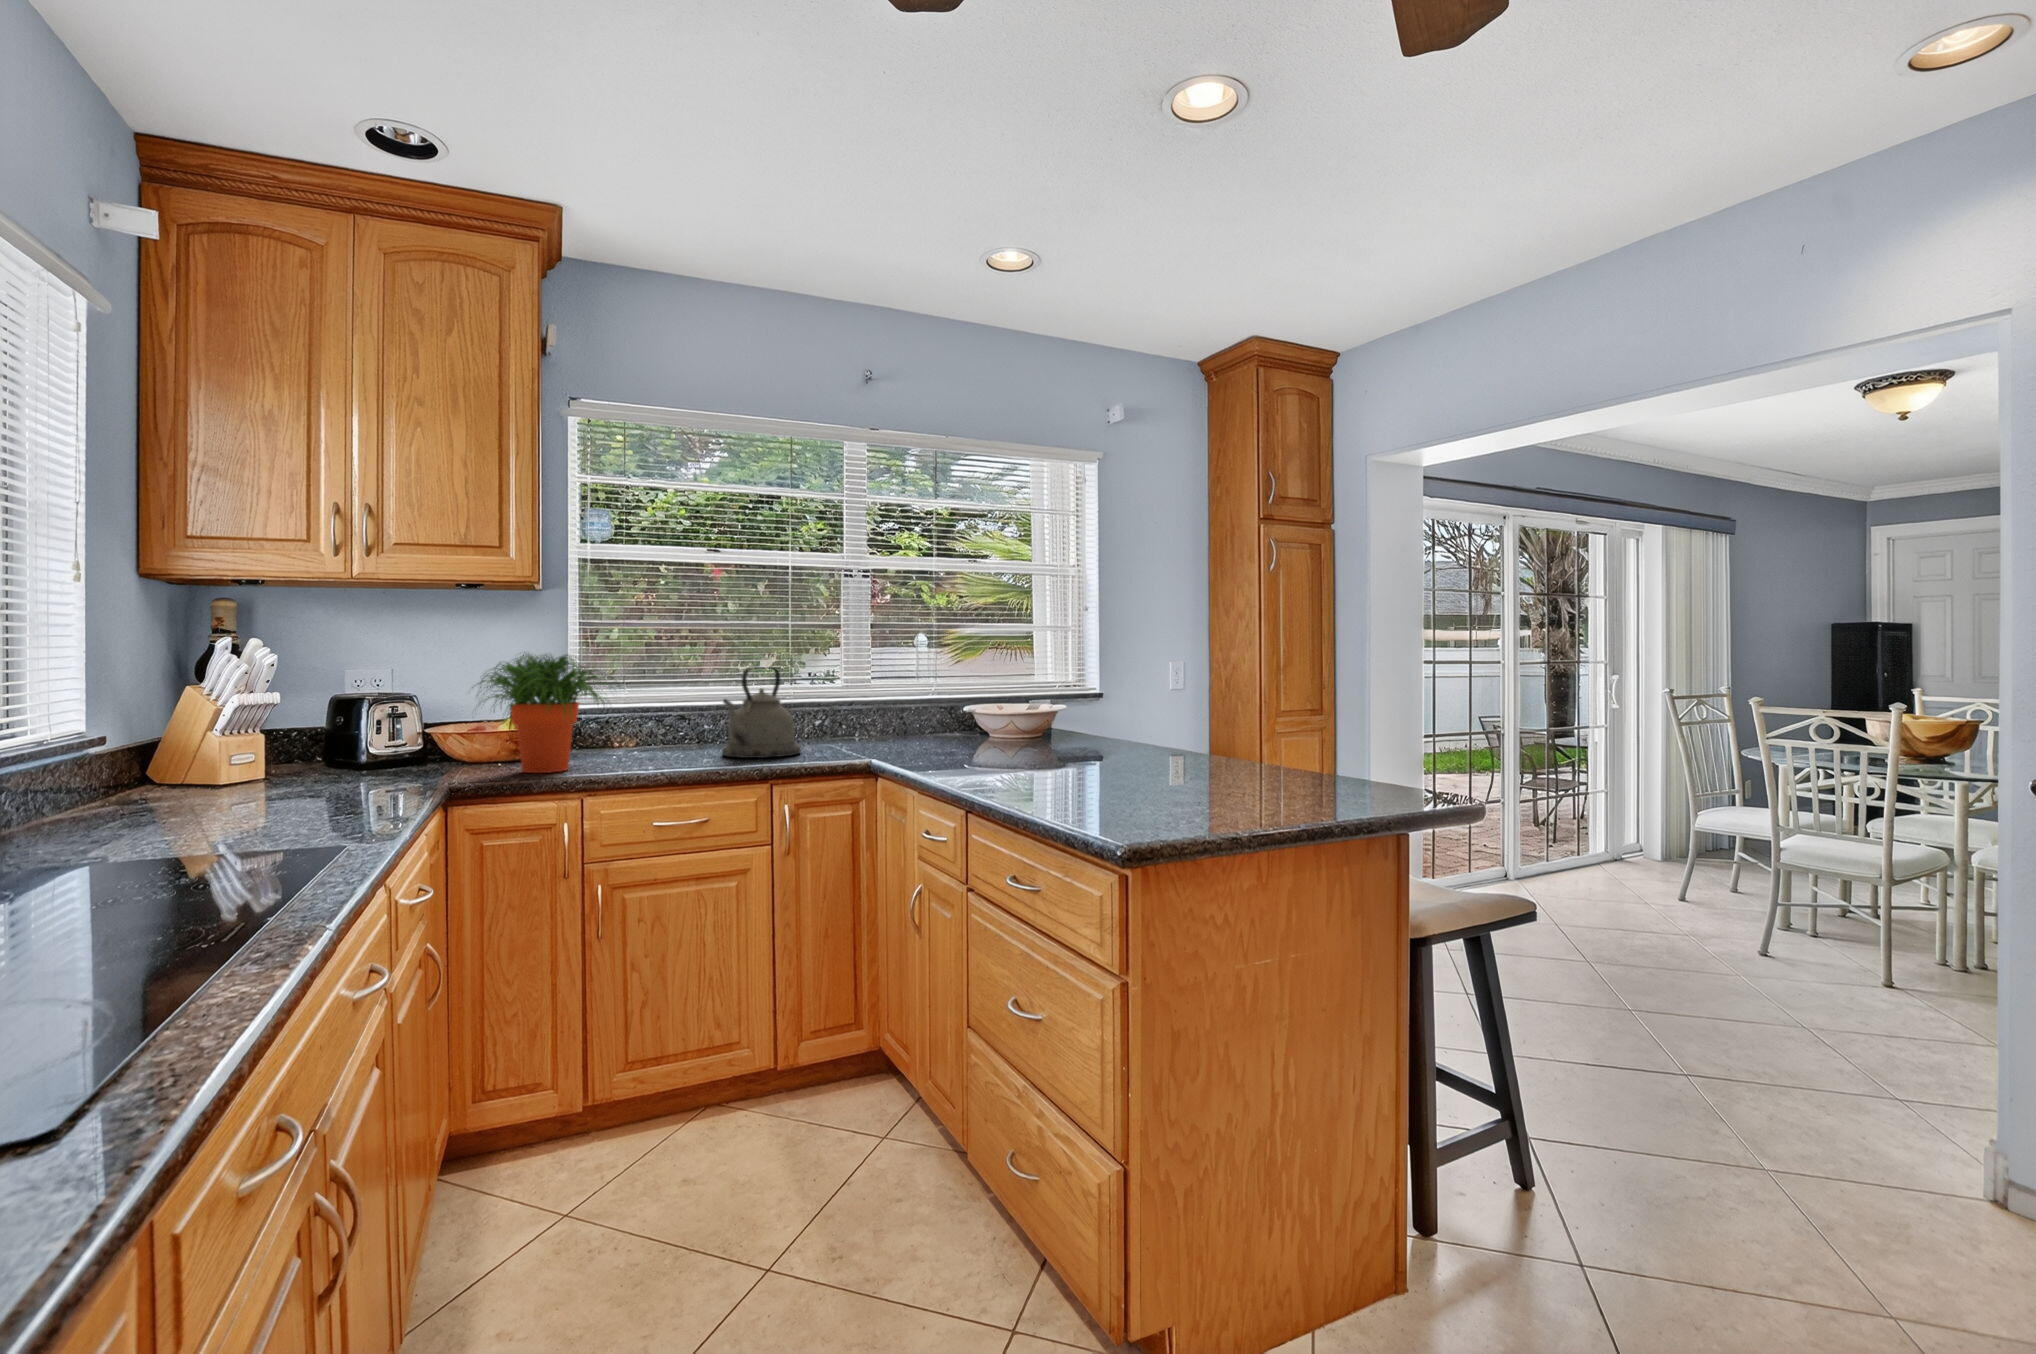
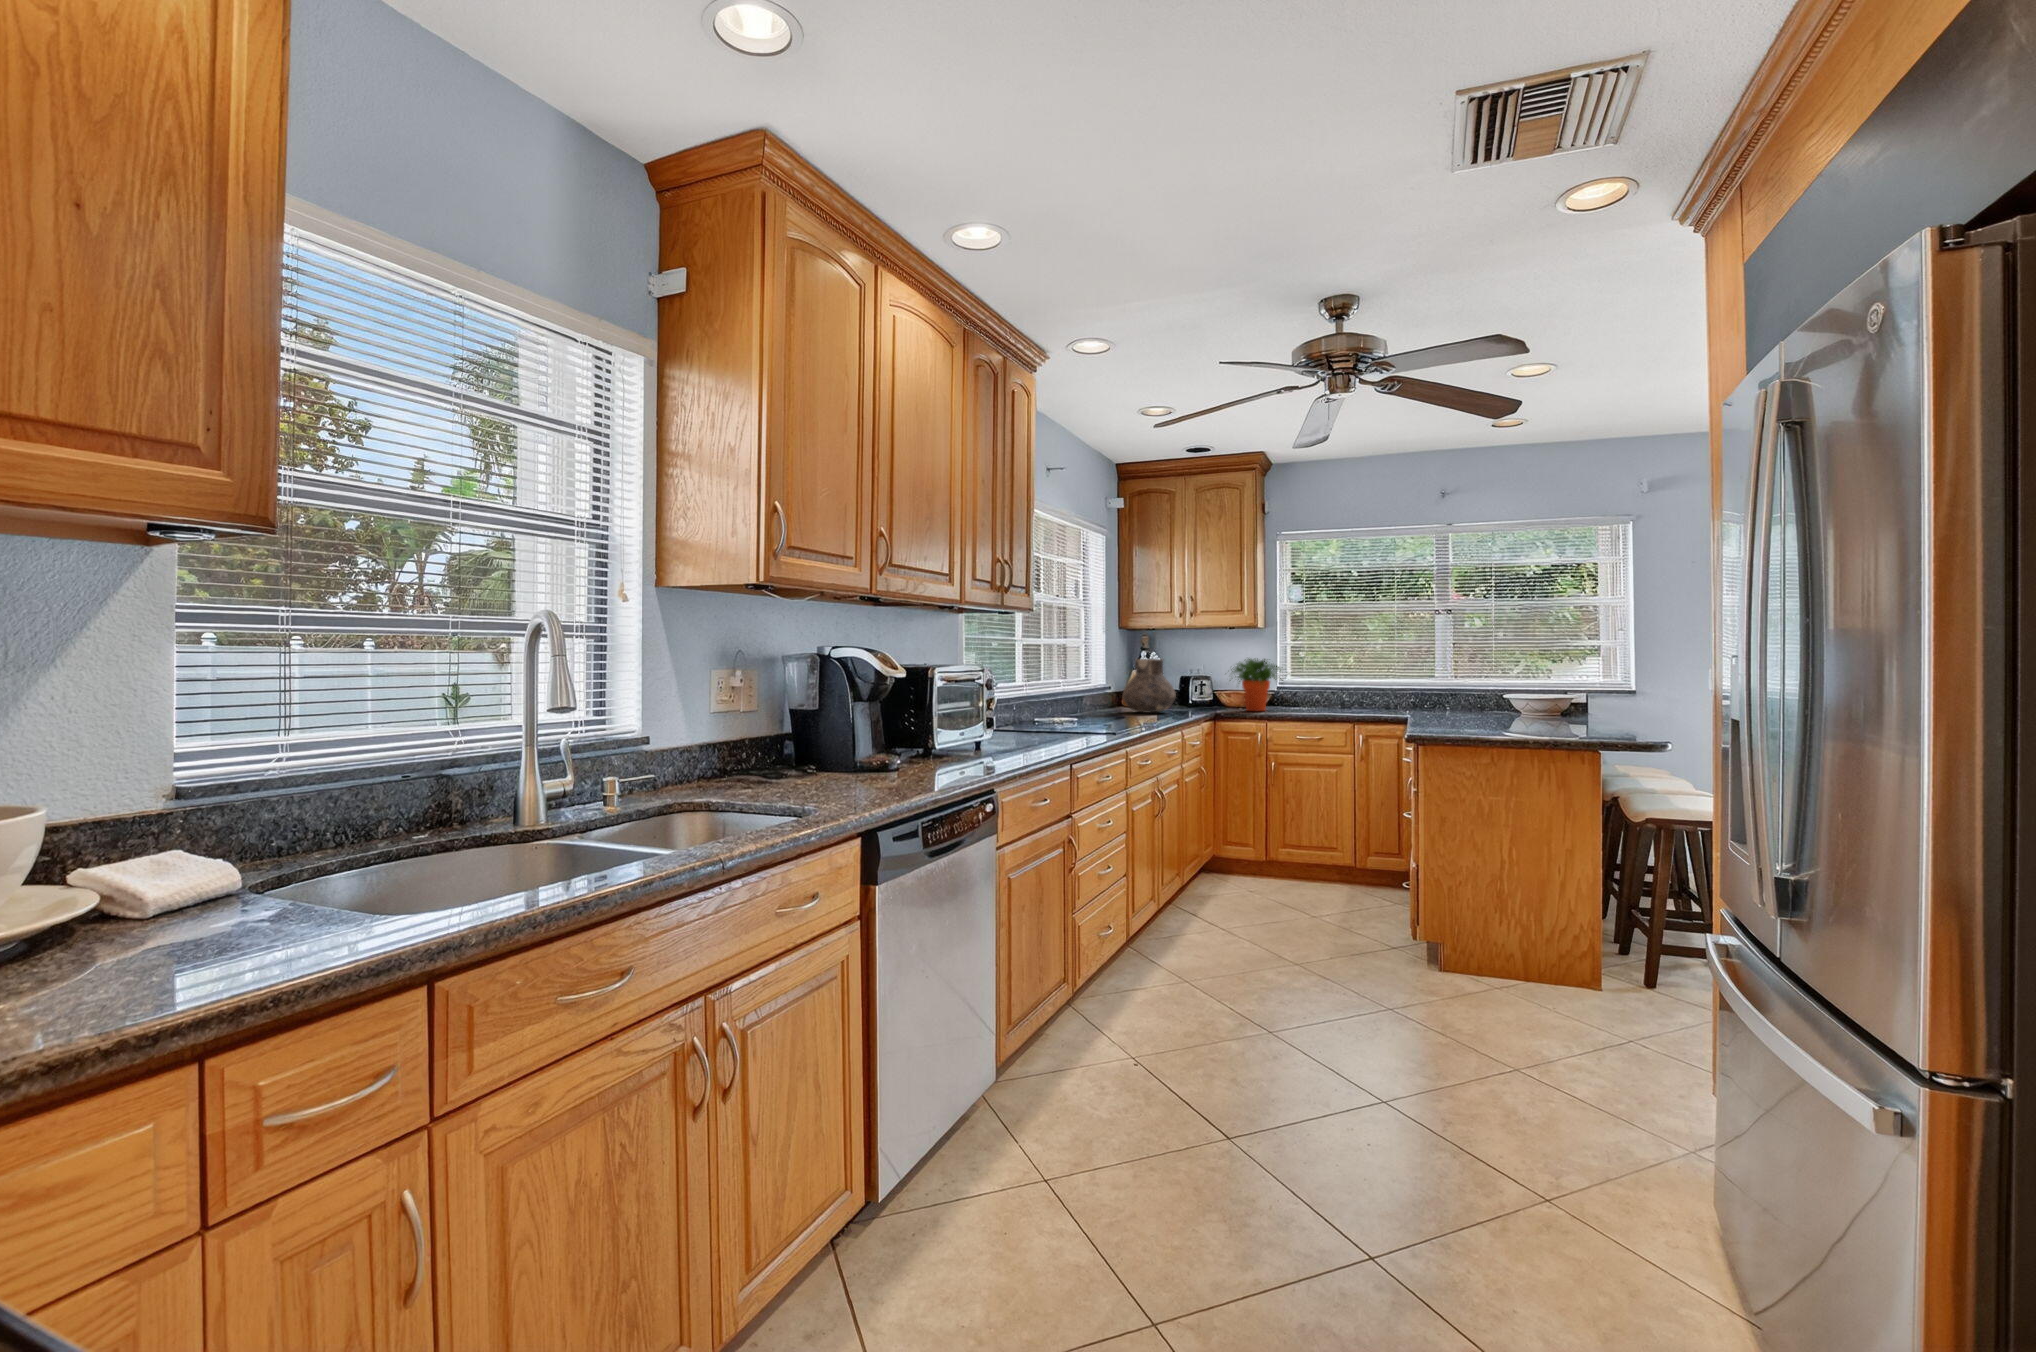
vase: none [147,655,334,806] -> present [1123,659,1176,713]
kettle: present [722,667,801,758] -> none [1337,666,1383,712]

